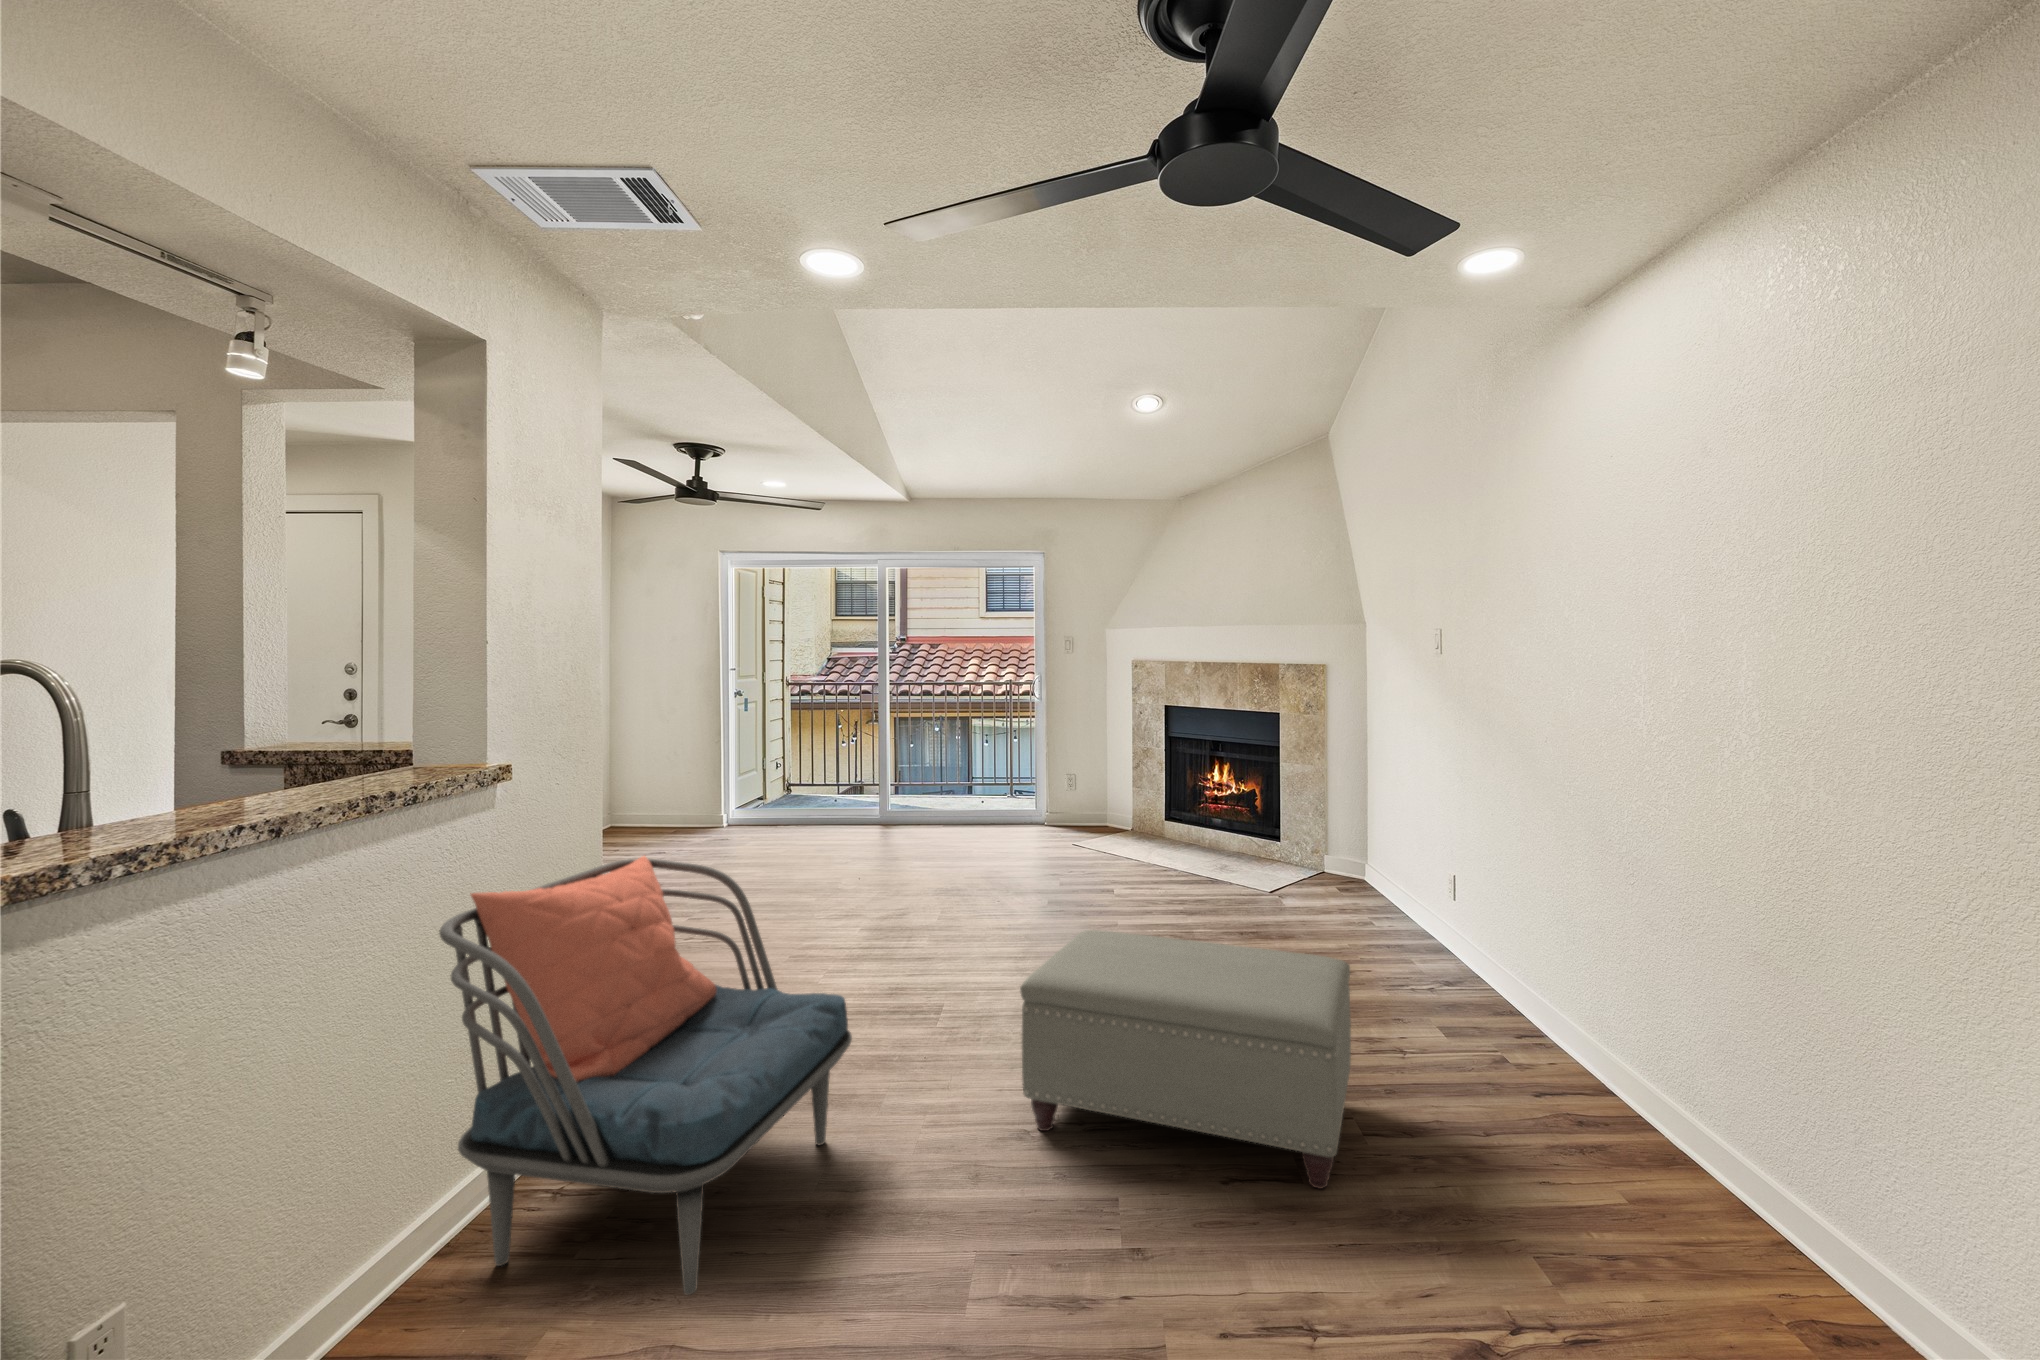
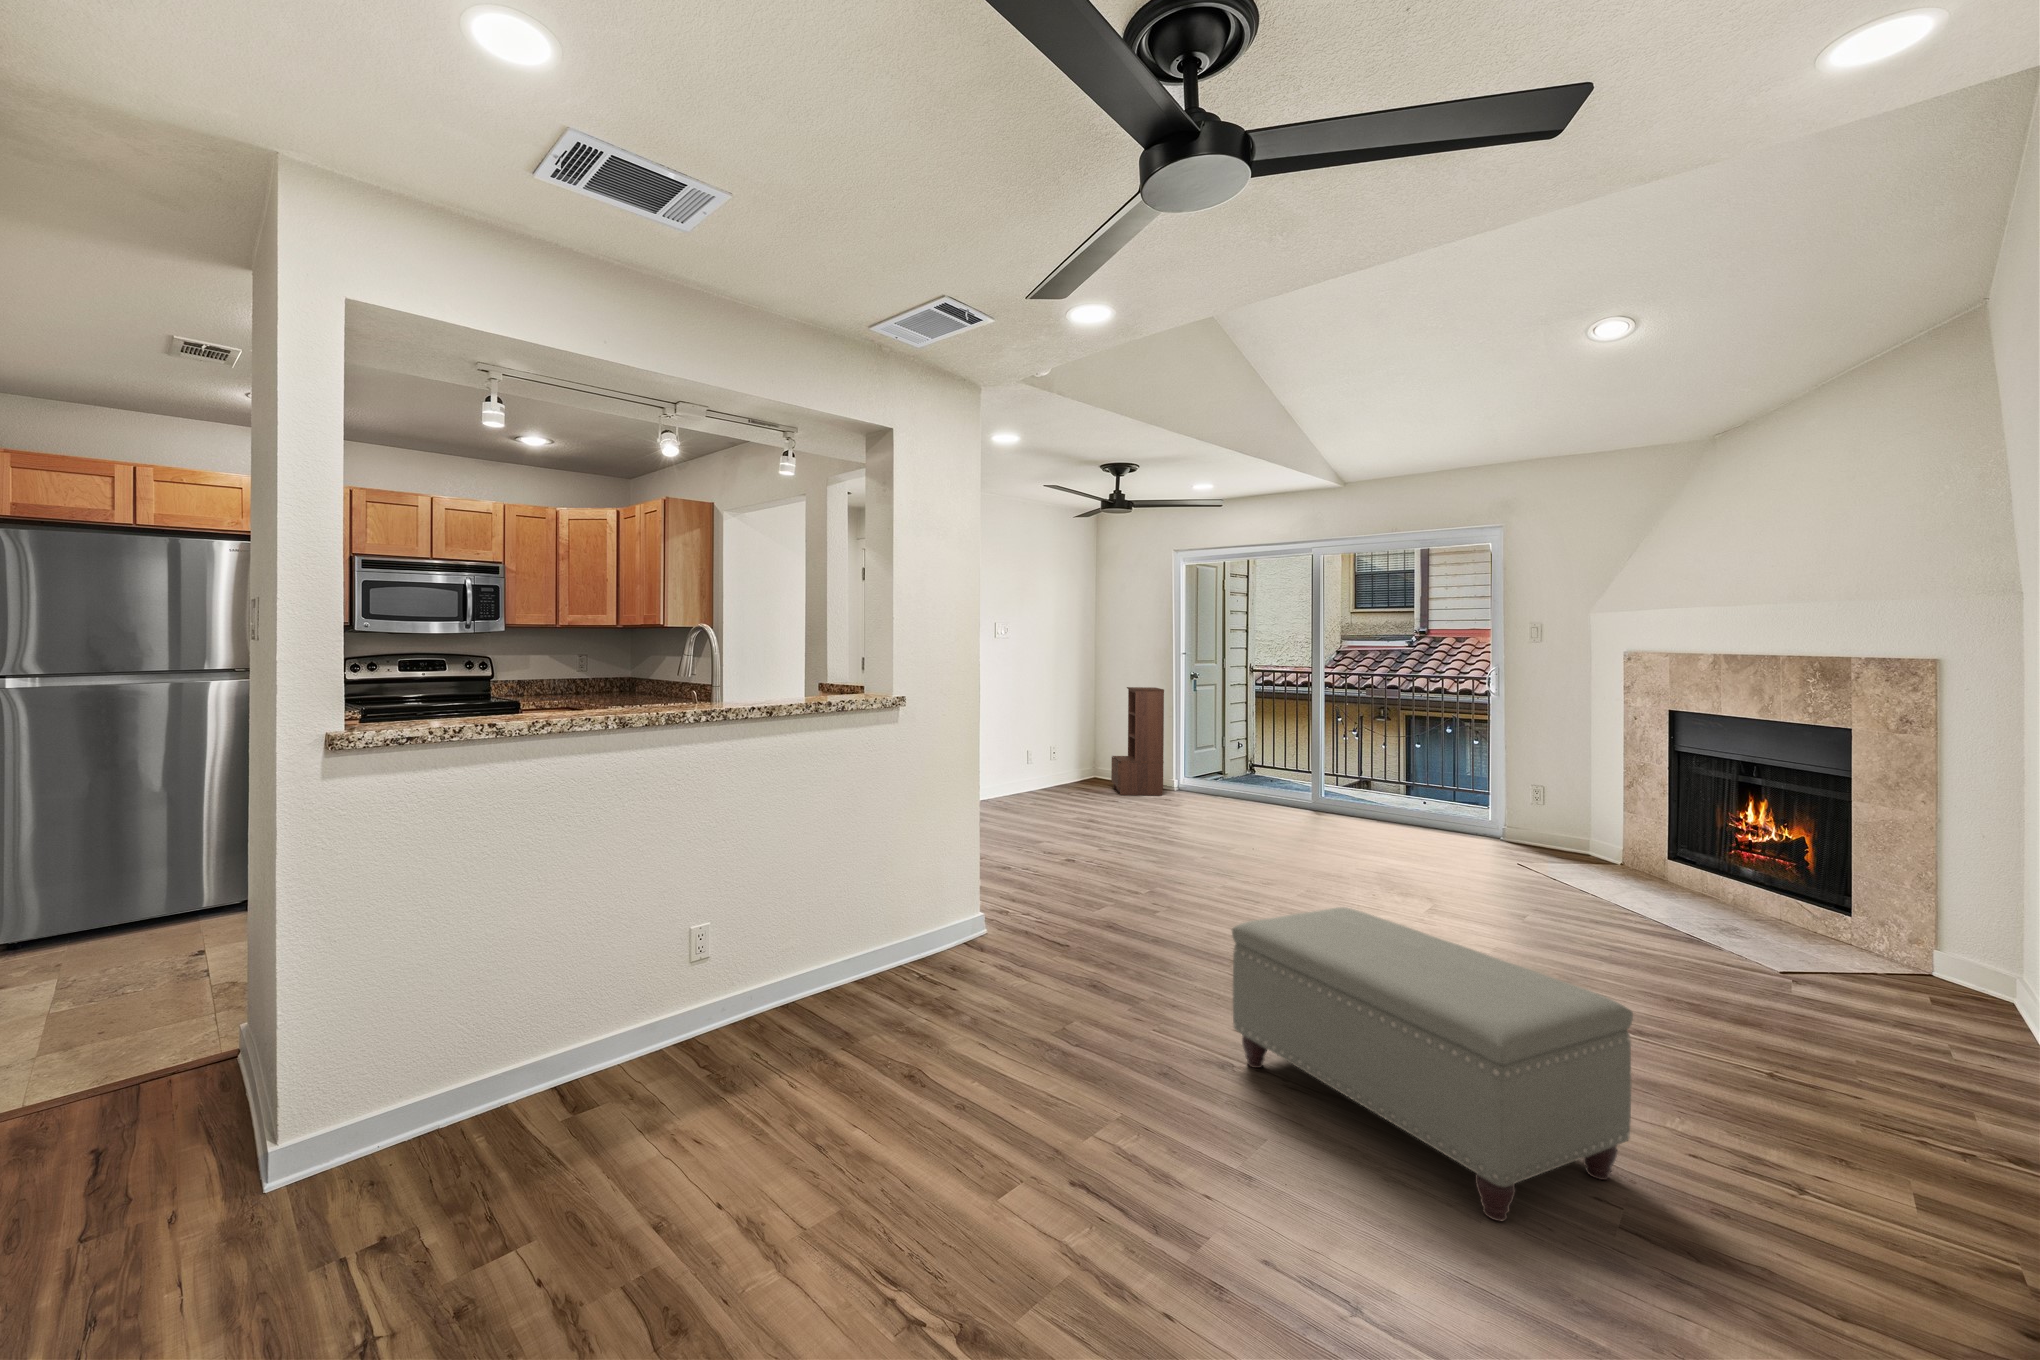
bookshelf: none [631,709,703,843] -> present [1111,687,1164,795]
armchair: present [439,856,852,1295] -> none [853,770,1104,1051]

